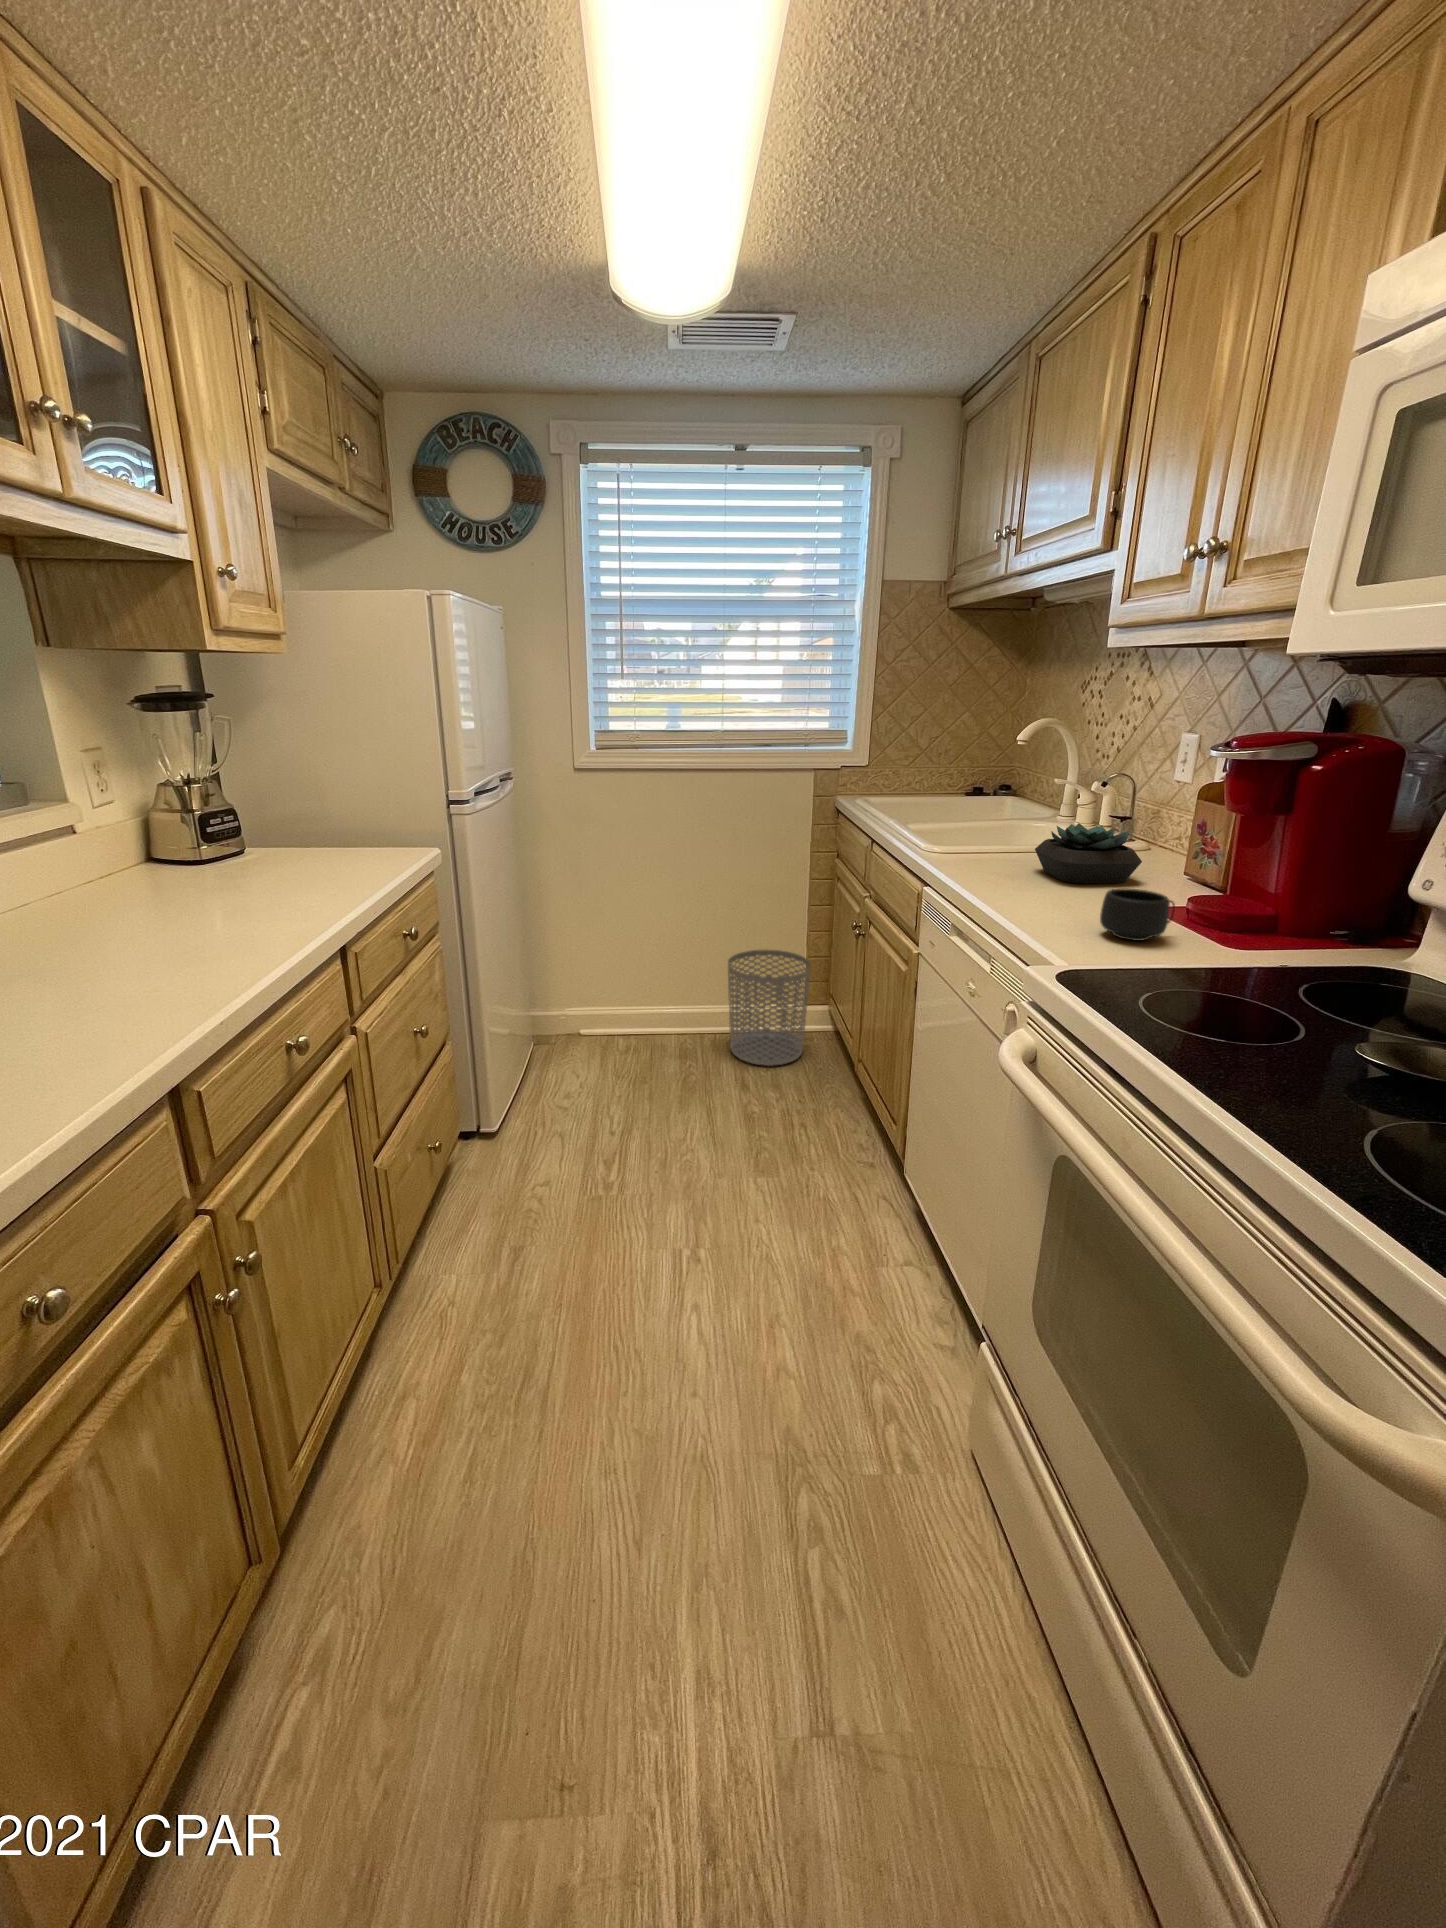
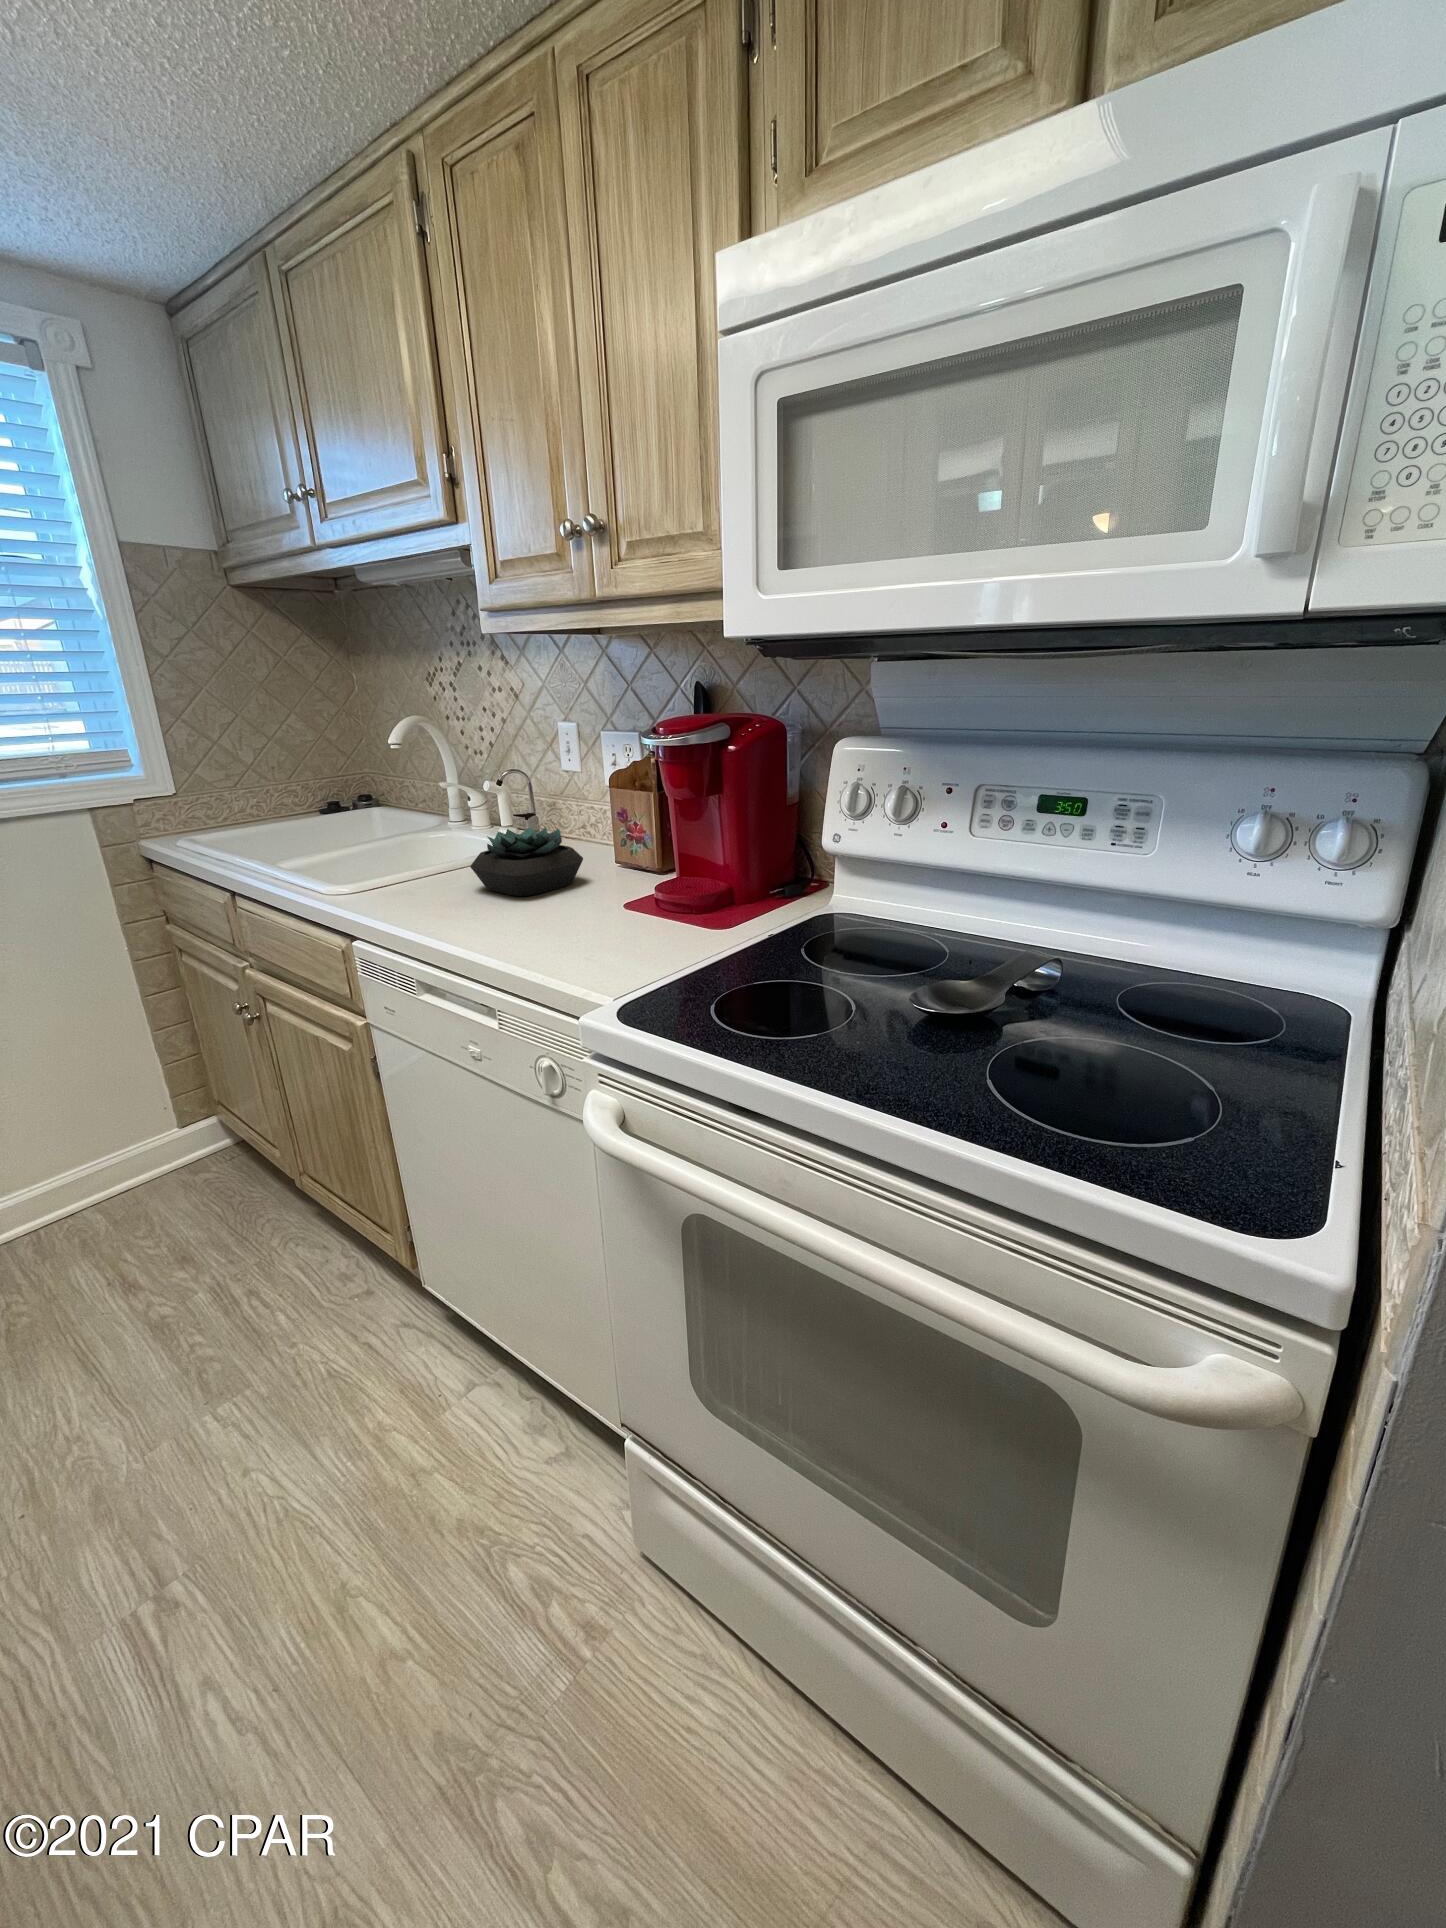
mug: present [1100,888,1175,941] -> none [600,891,665,948]
waste bin: present [728,950,811,1066] -> none [26,1068,201,1248]

